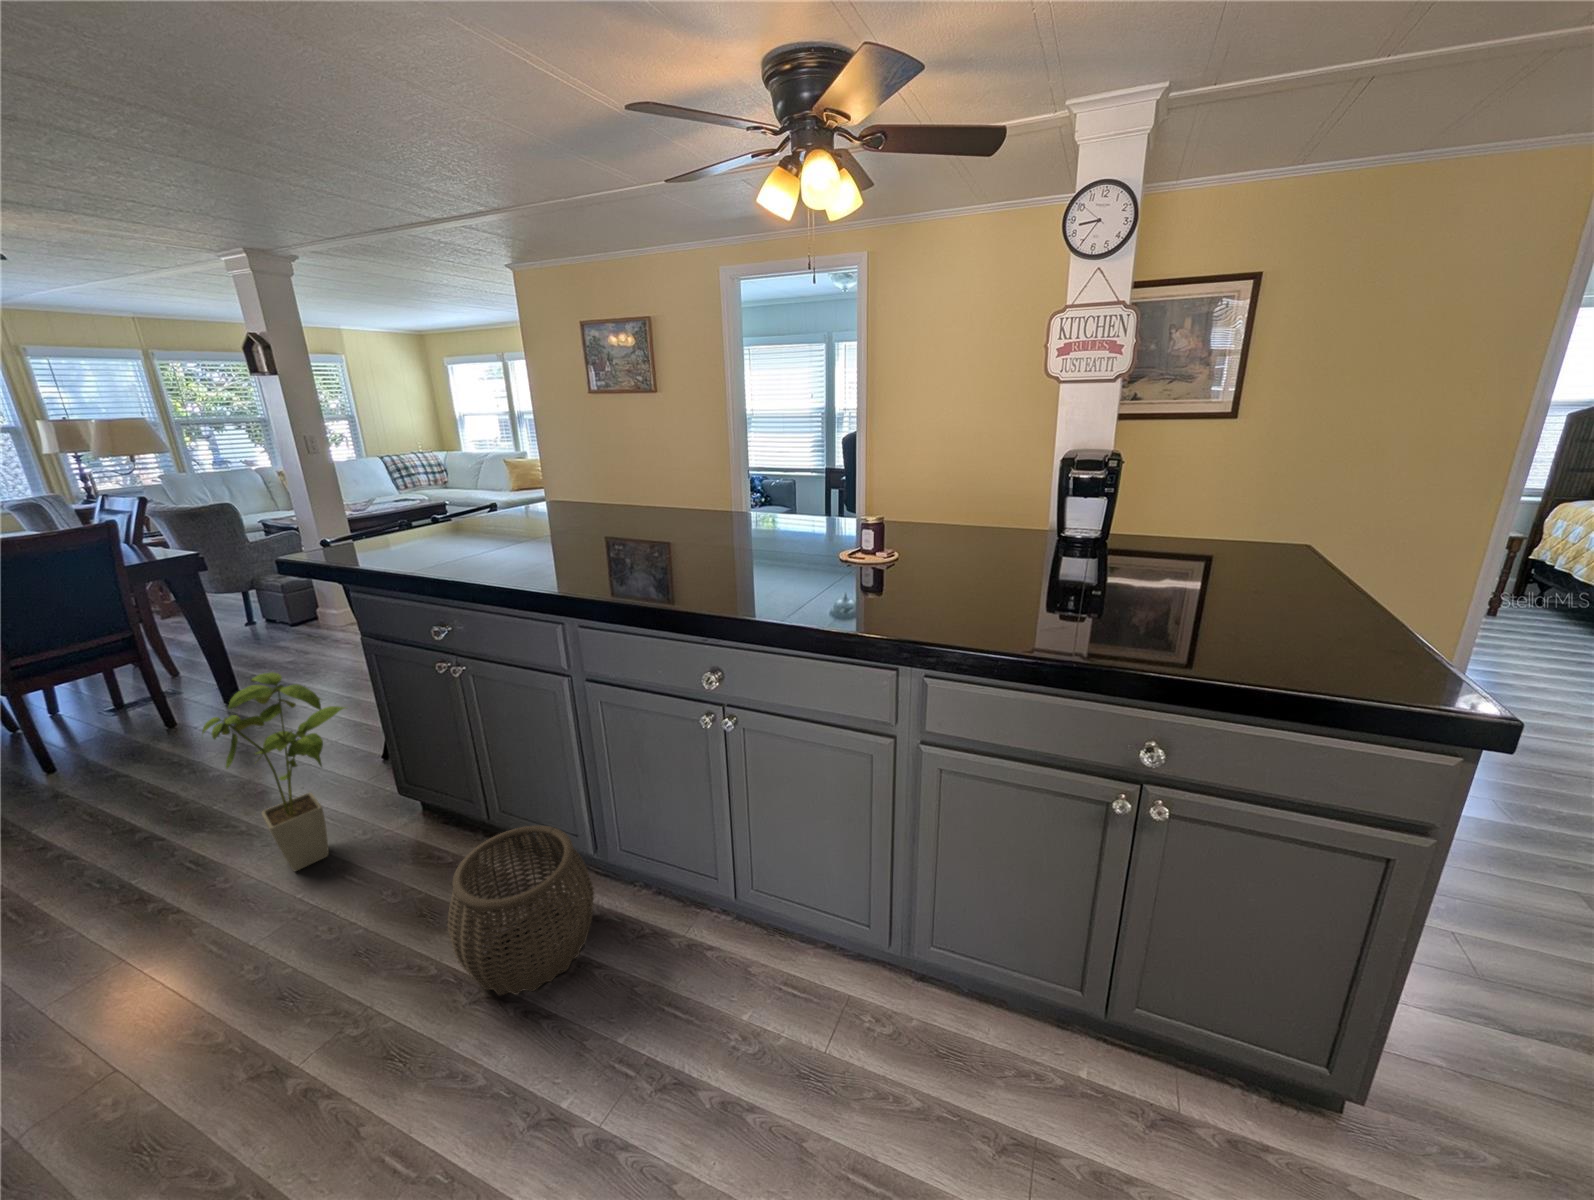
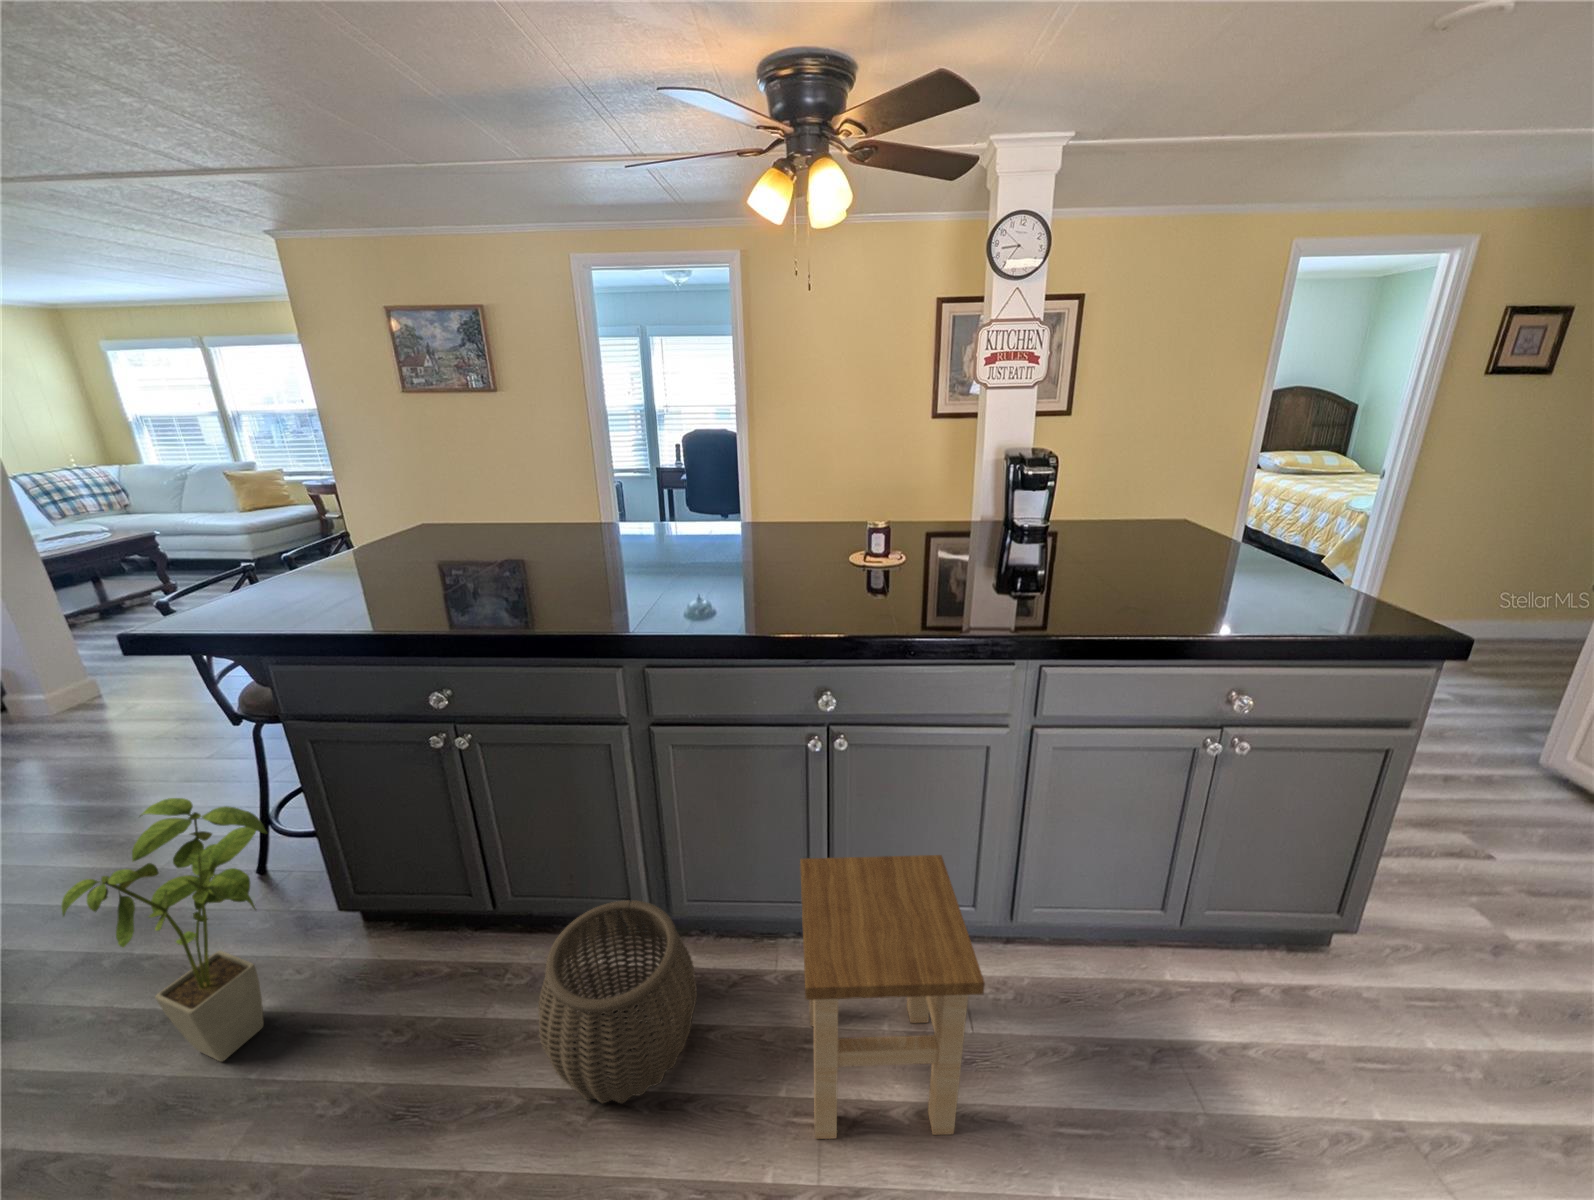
stool: none [584,824,801,1138] -> present [800,855,985,1139]

